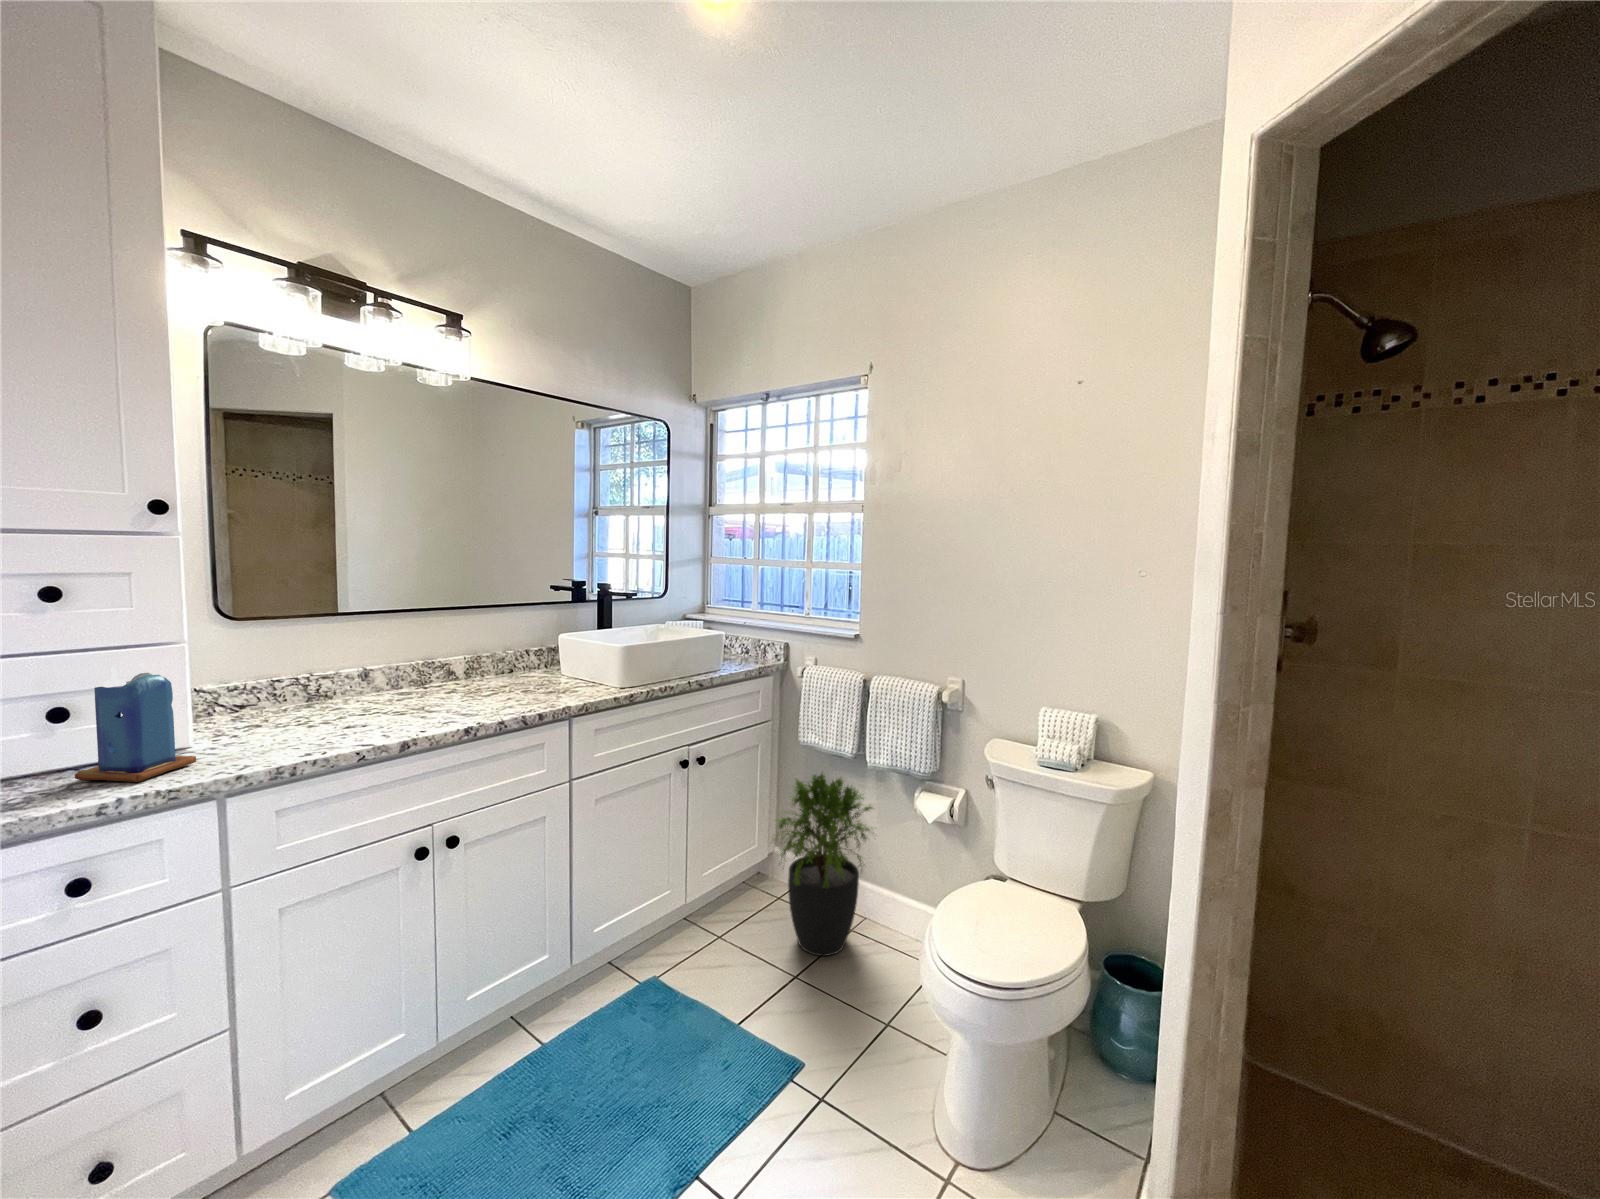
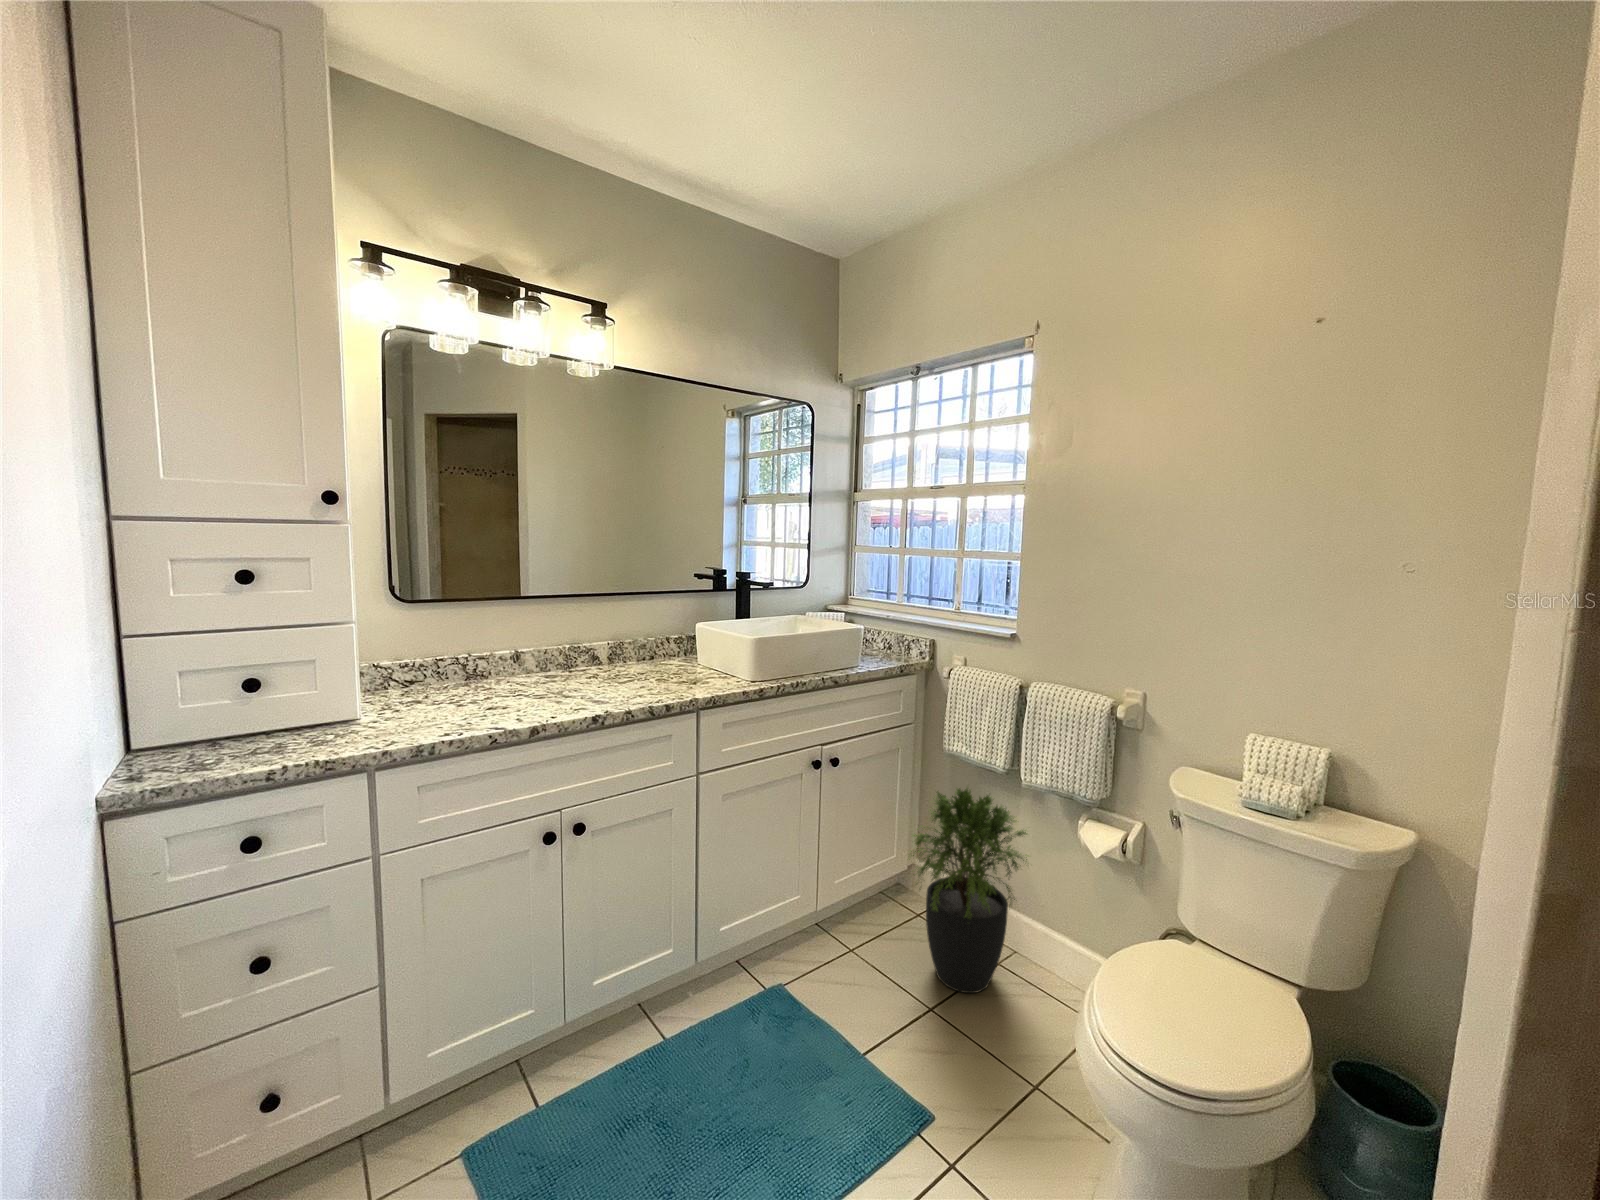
candle: present [75,667,196,782] -> none [263,644,358,750]

